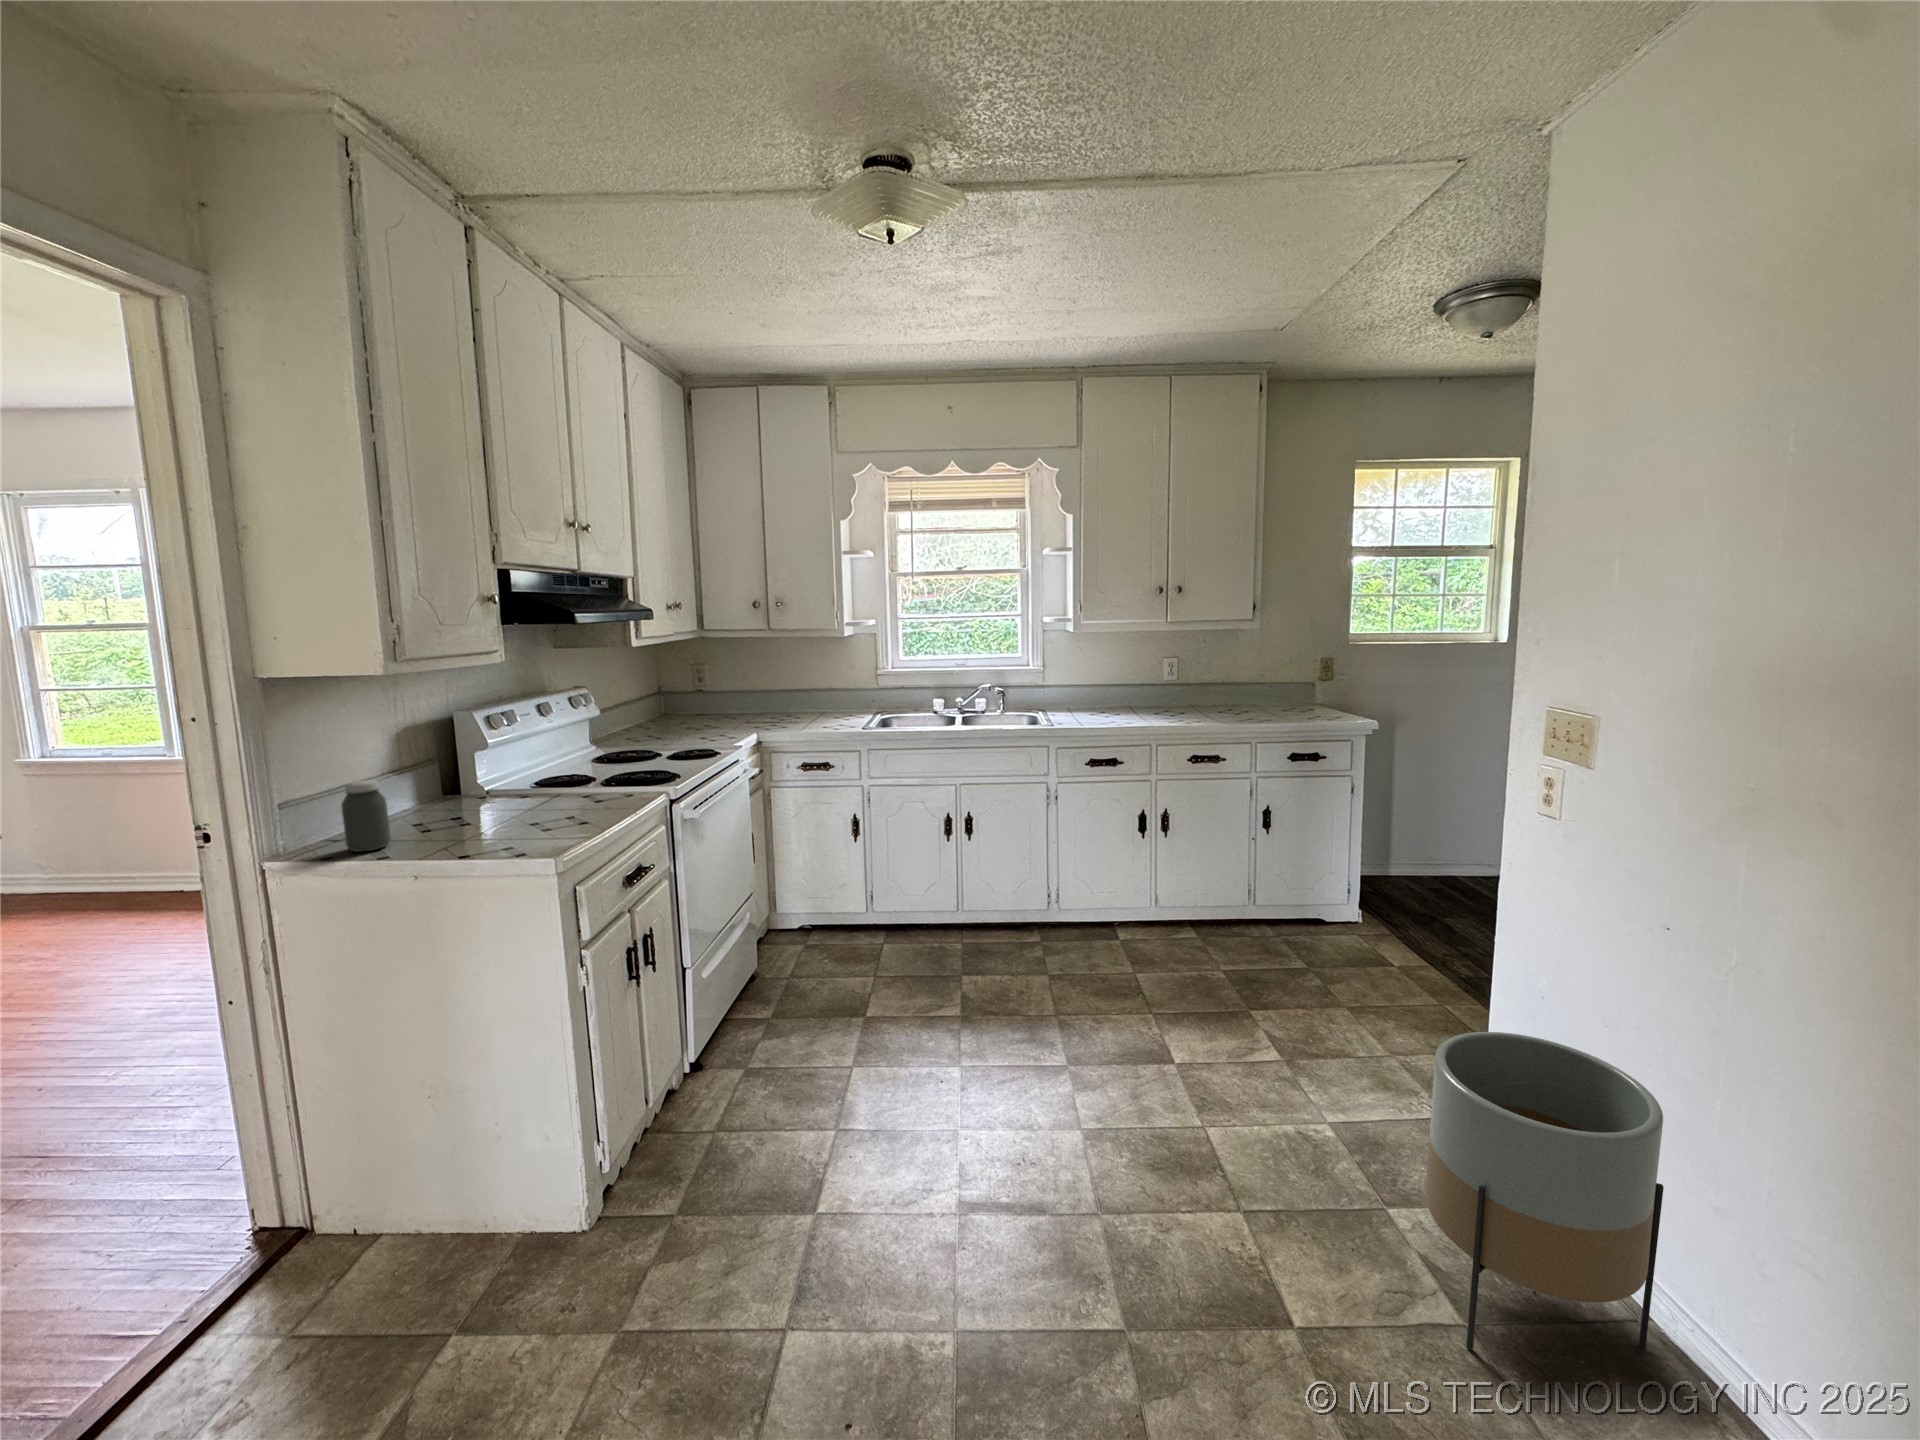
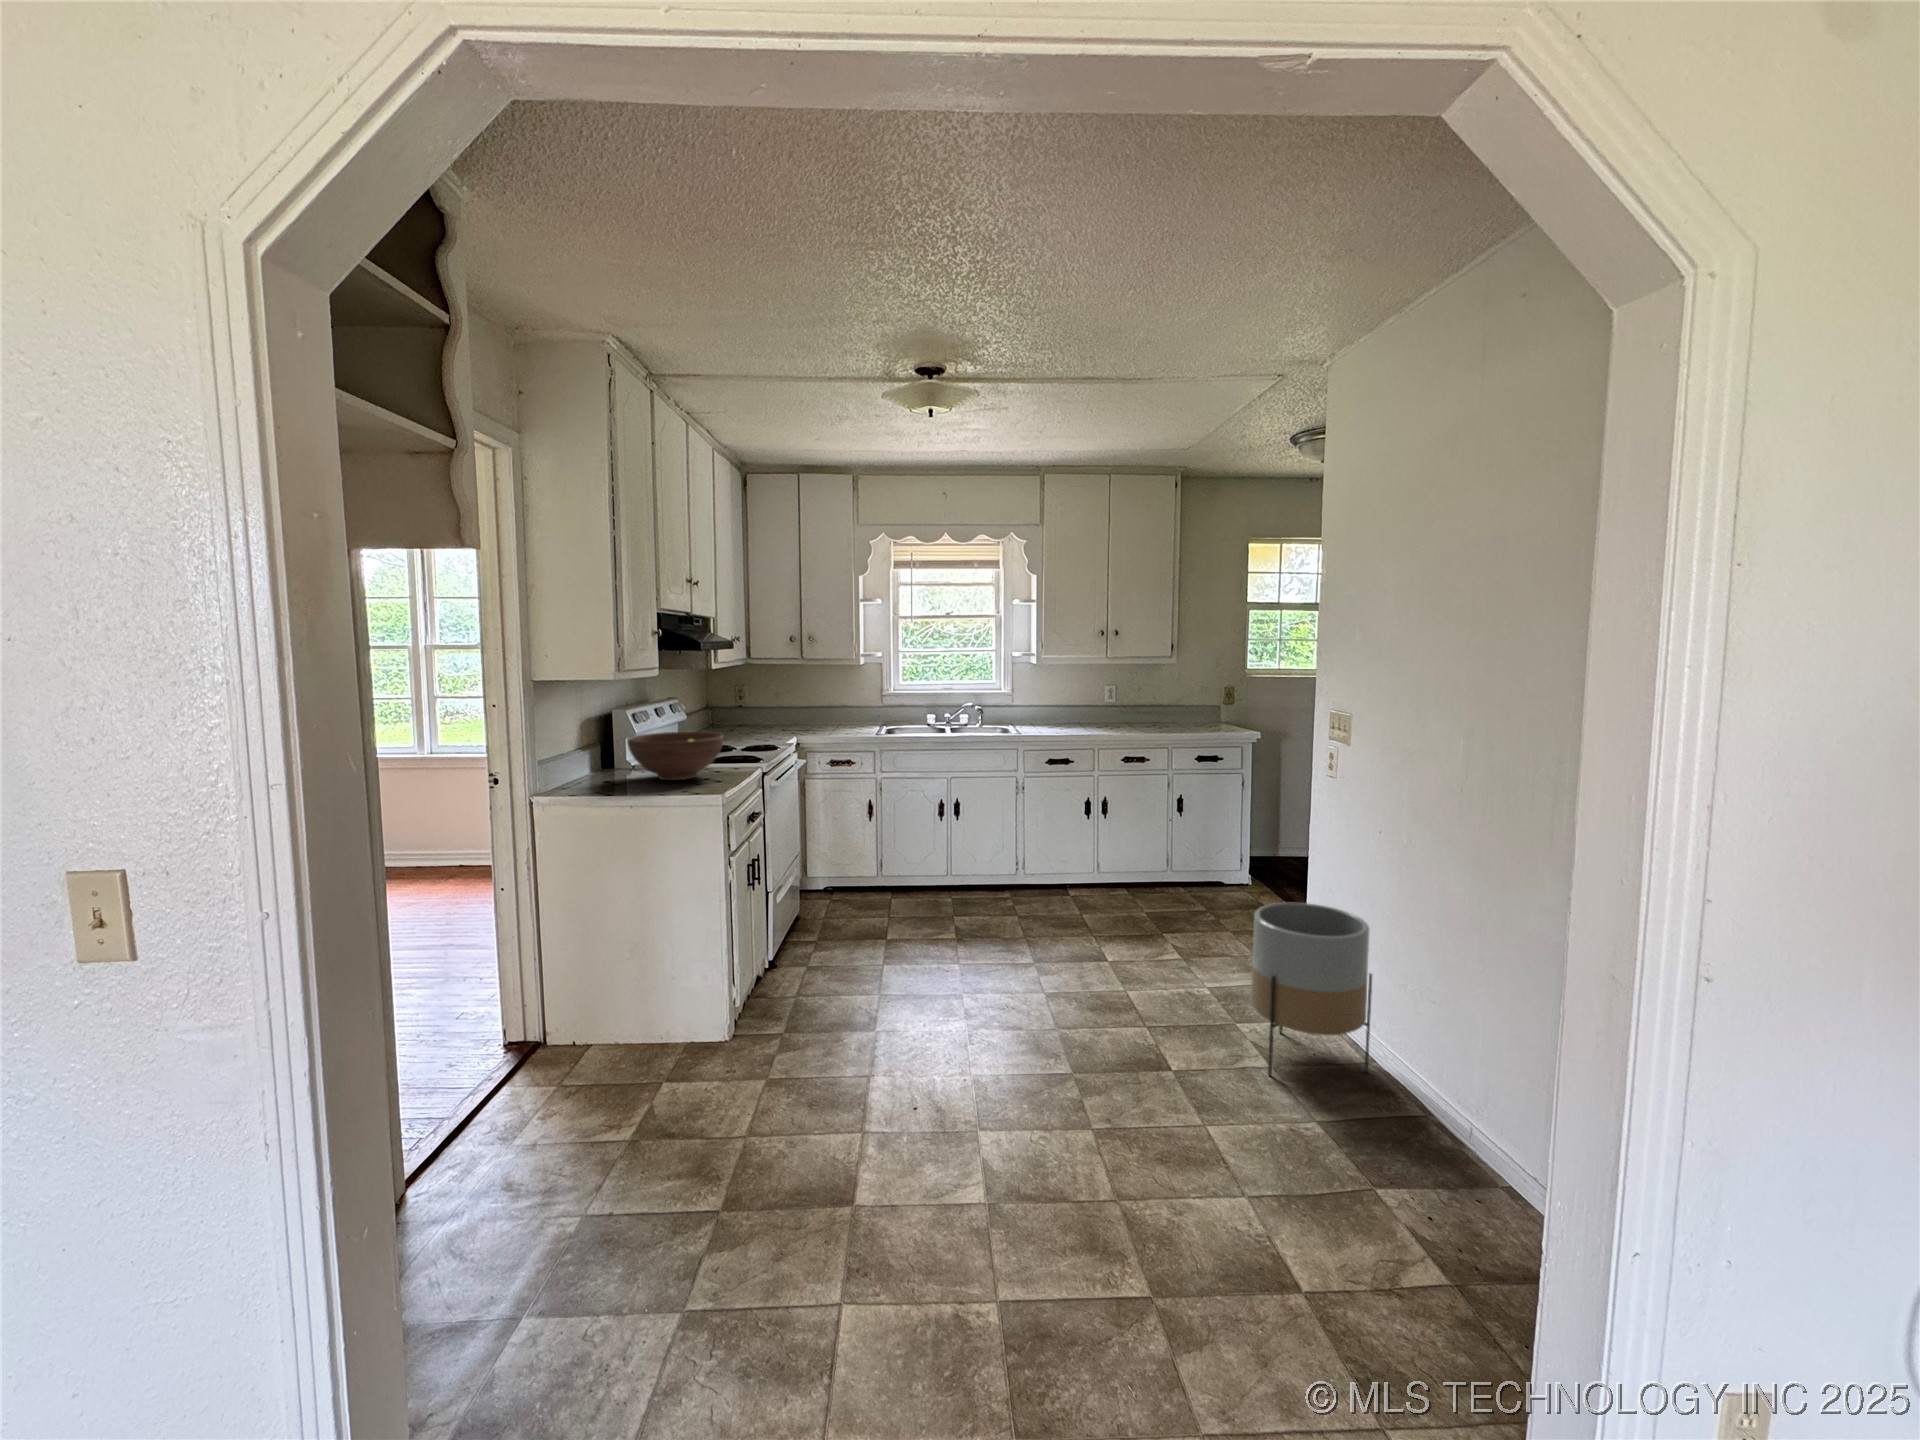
fruit bowl: none [447,743,601,820] -> present [627,731,724,780]
jar: present [341,780,391,852] -> none [575,748,602,793]

